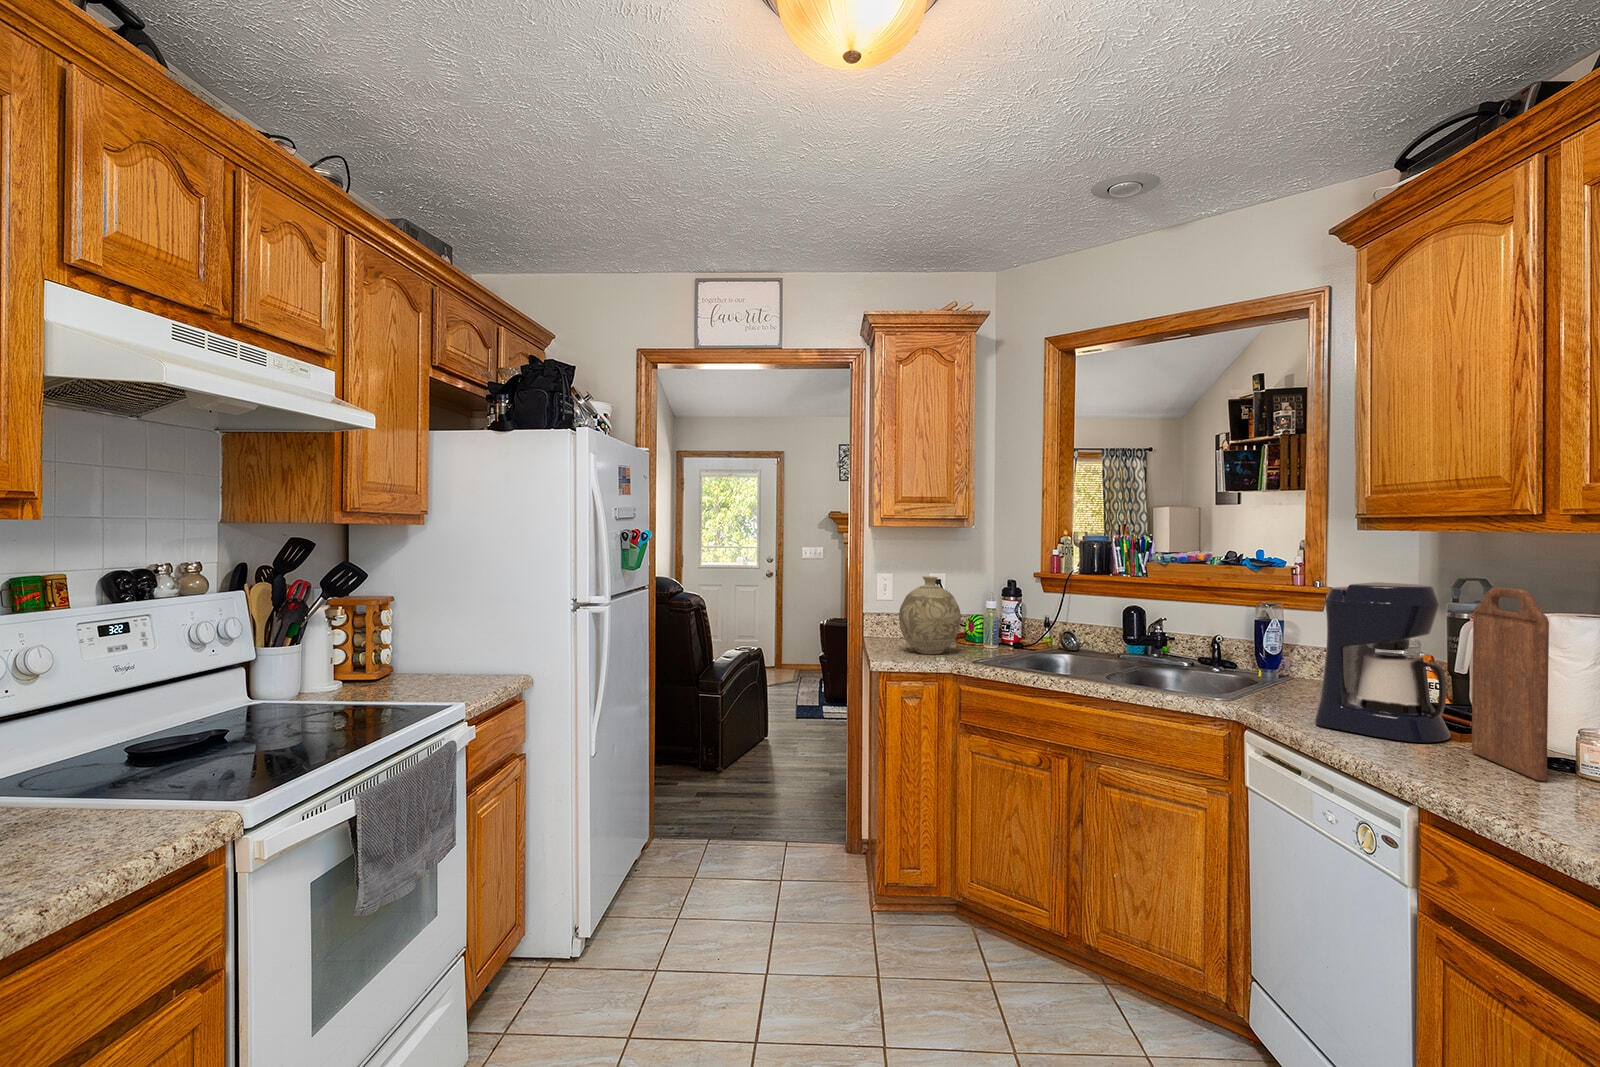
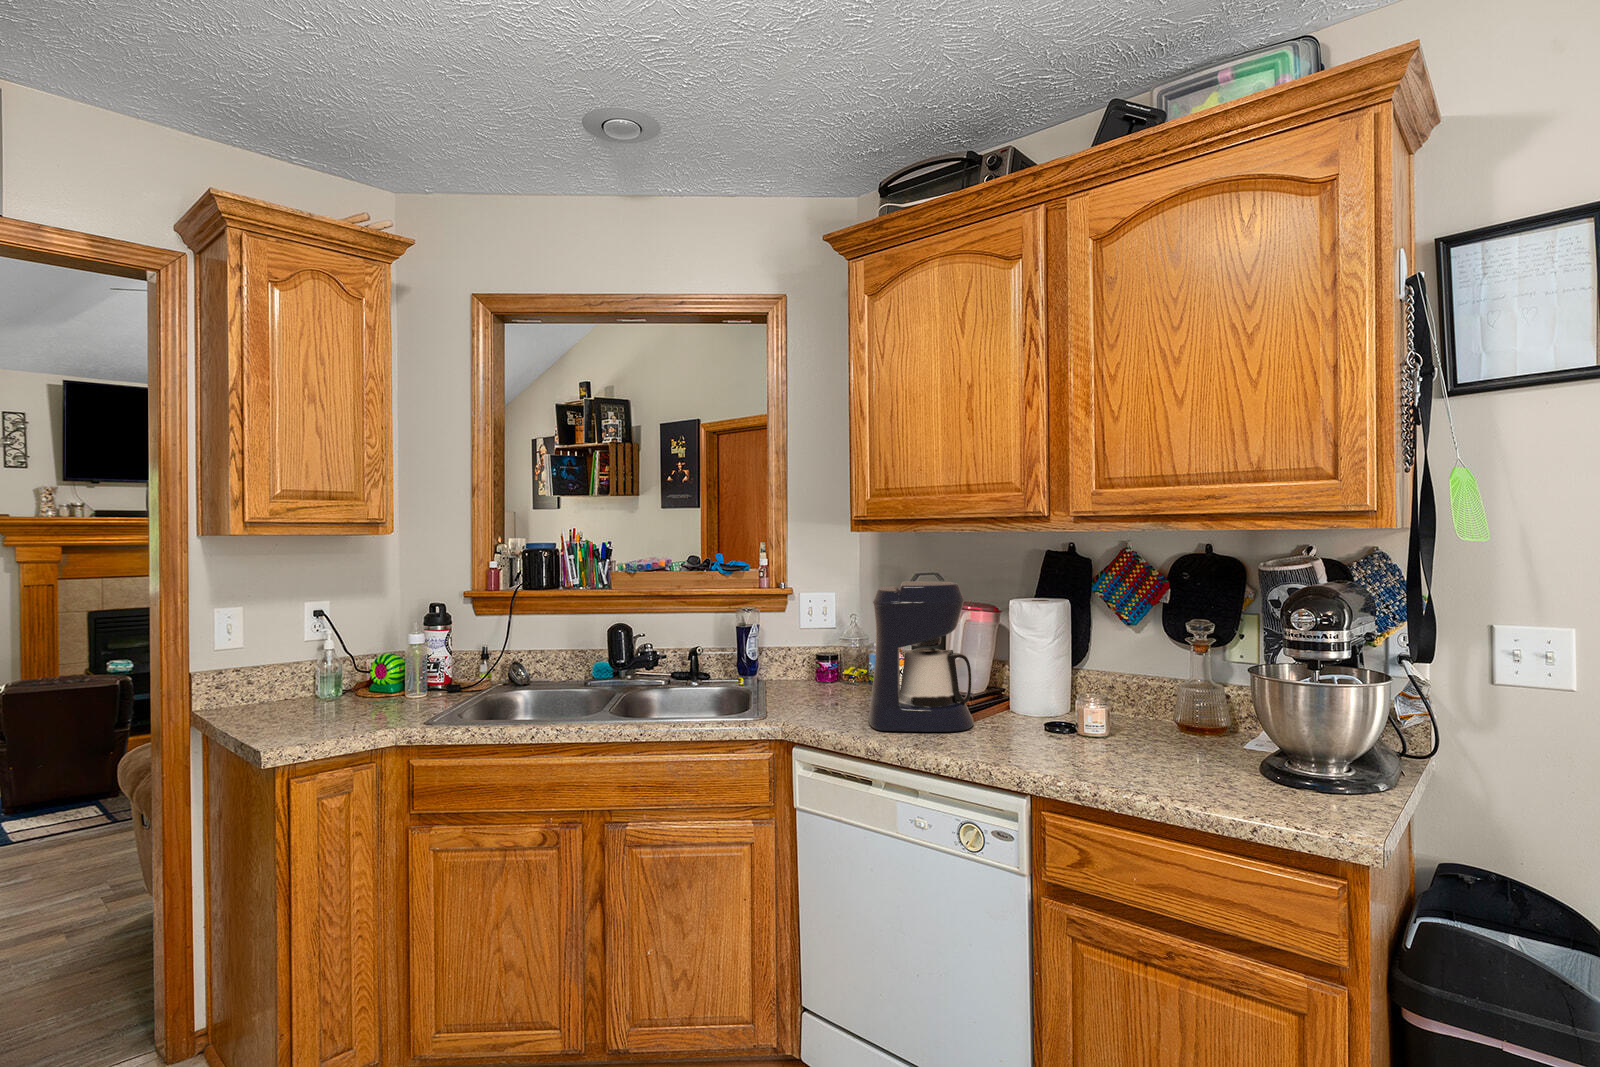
decorative vase: present [899,576,961,654] -> none [290,609,391,725]
cutting board: present [1472,587,1549,781] -> none [1005,581,1089,748]

